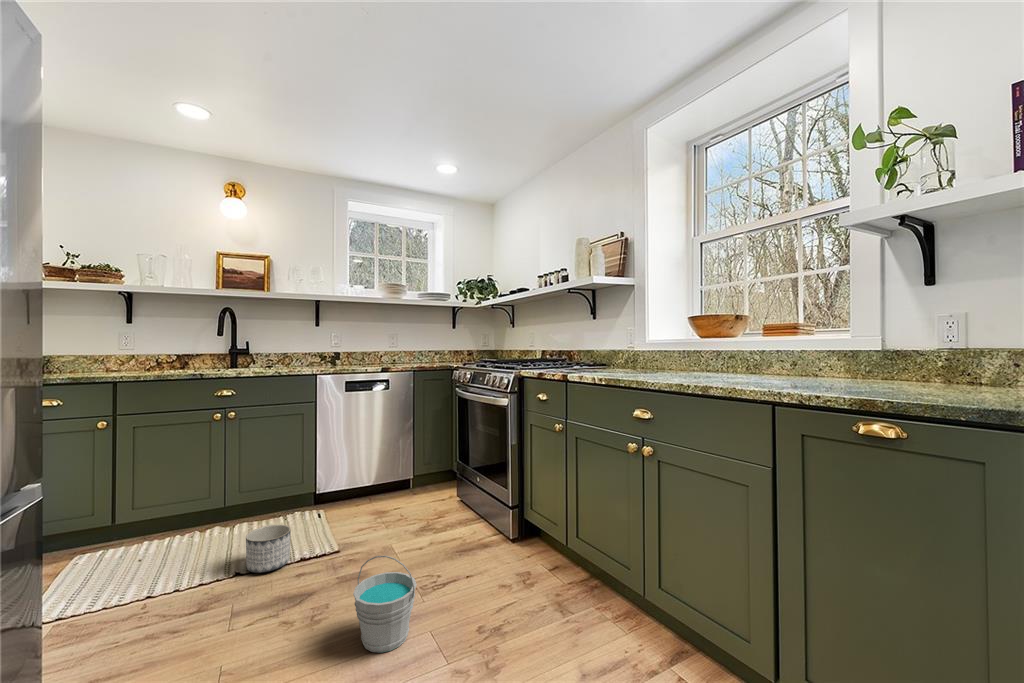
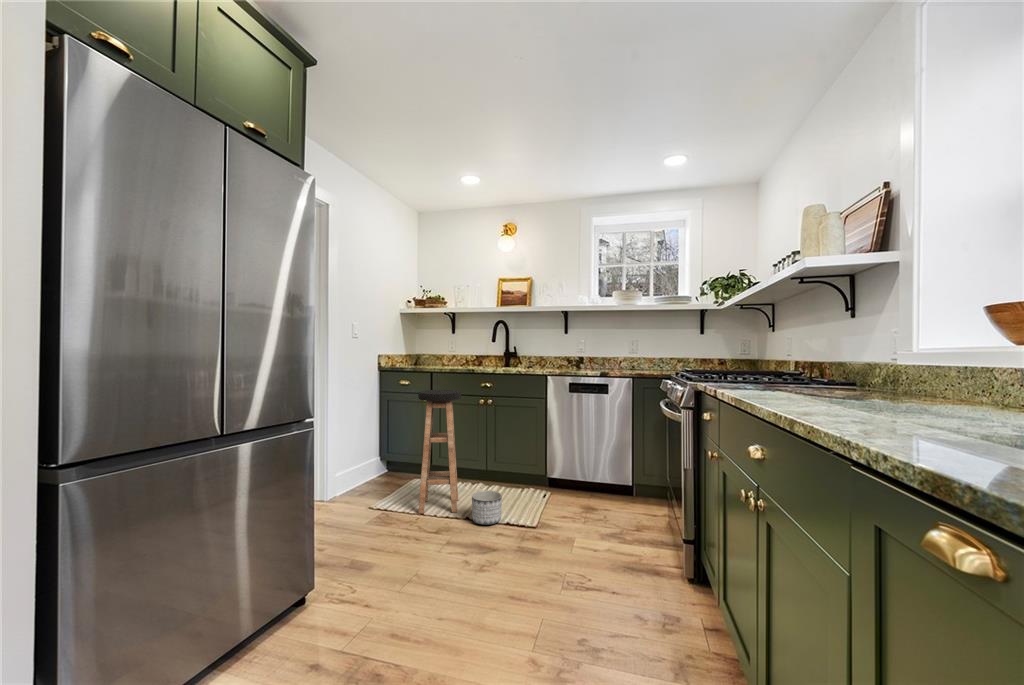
bar stool: none [131,401,211,594] -> present [418,390,461,513]
bucket: present [353,556,417,653] -> none [484,534,536,617]

